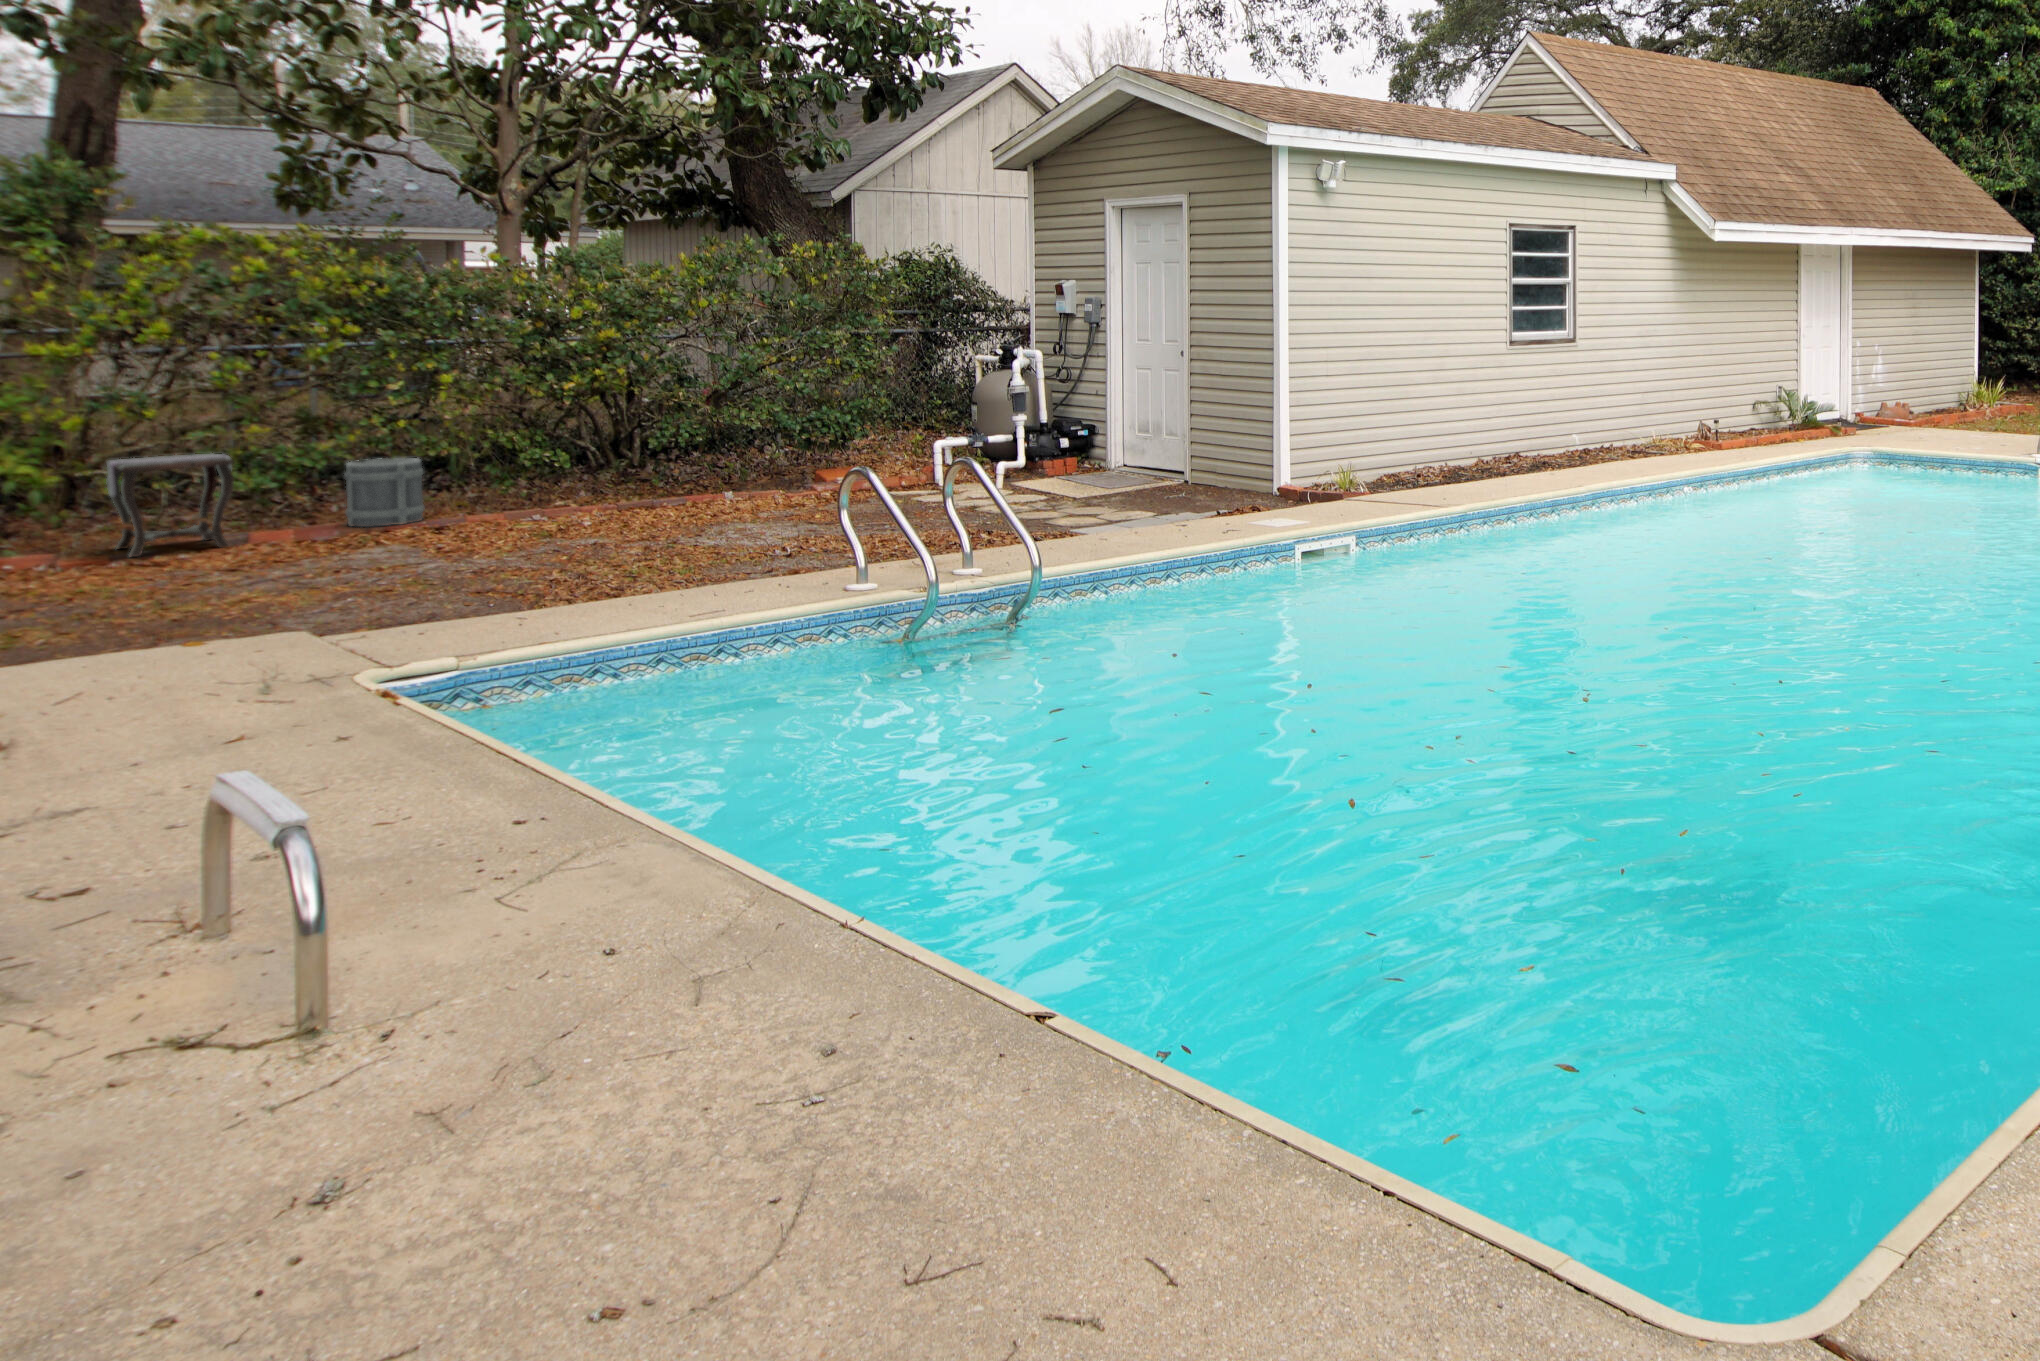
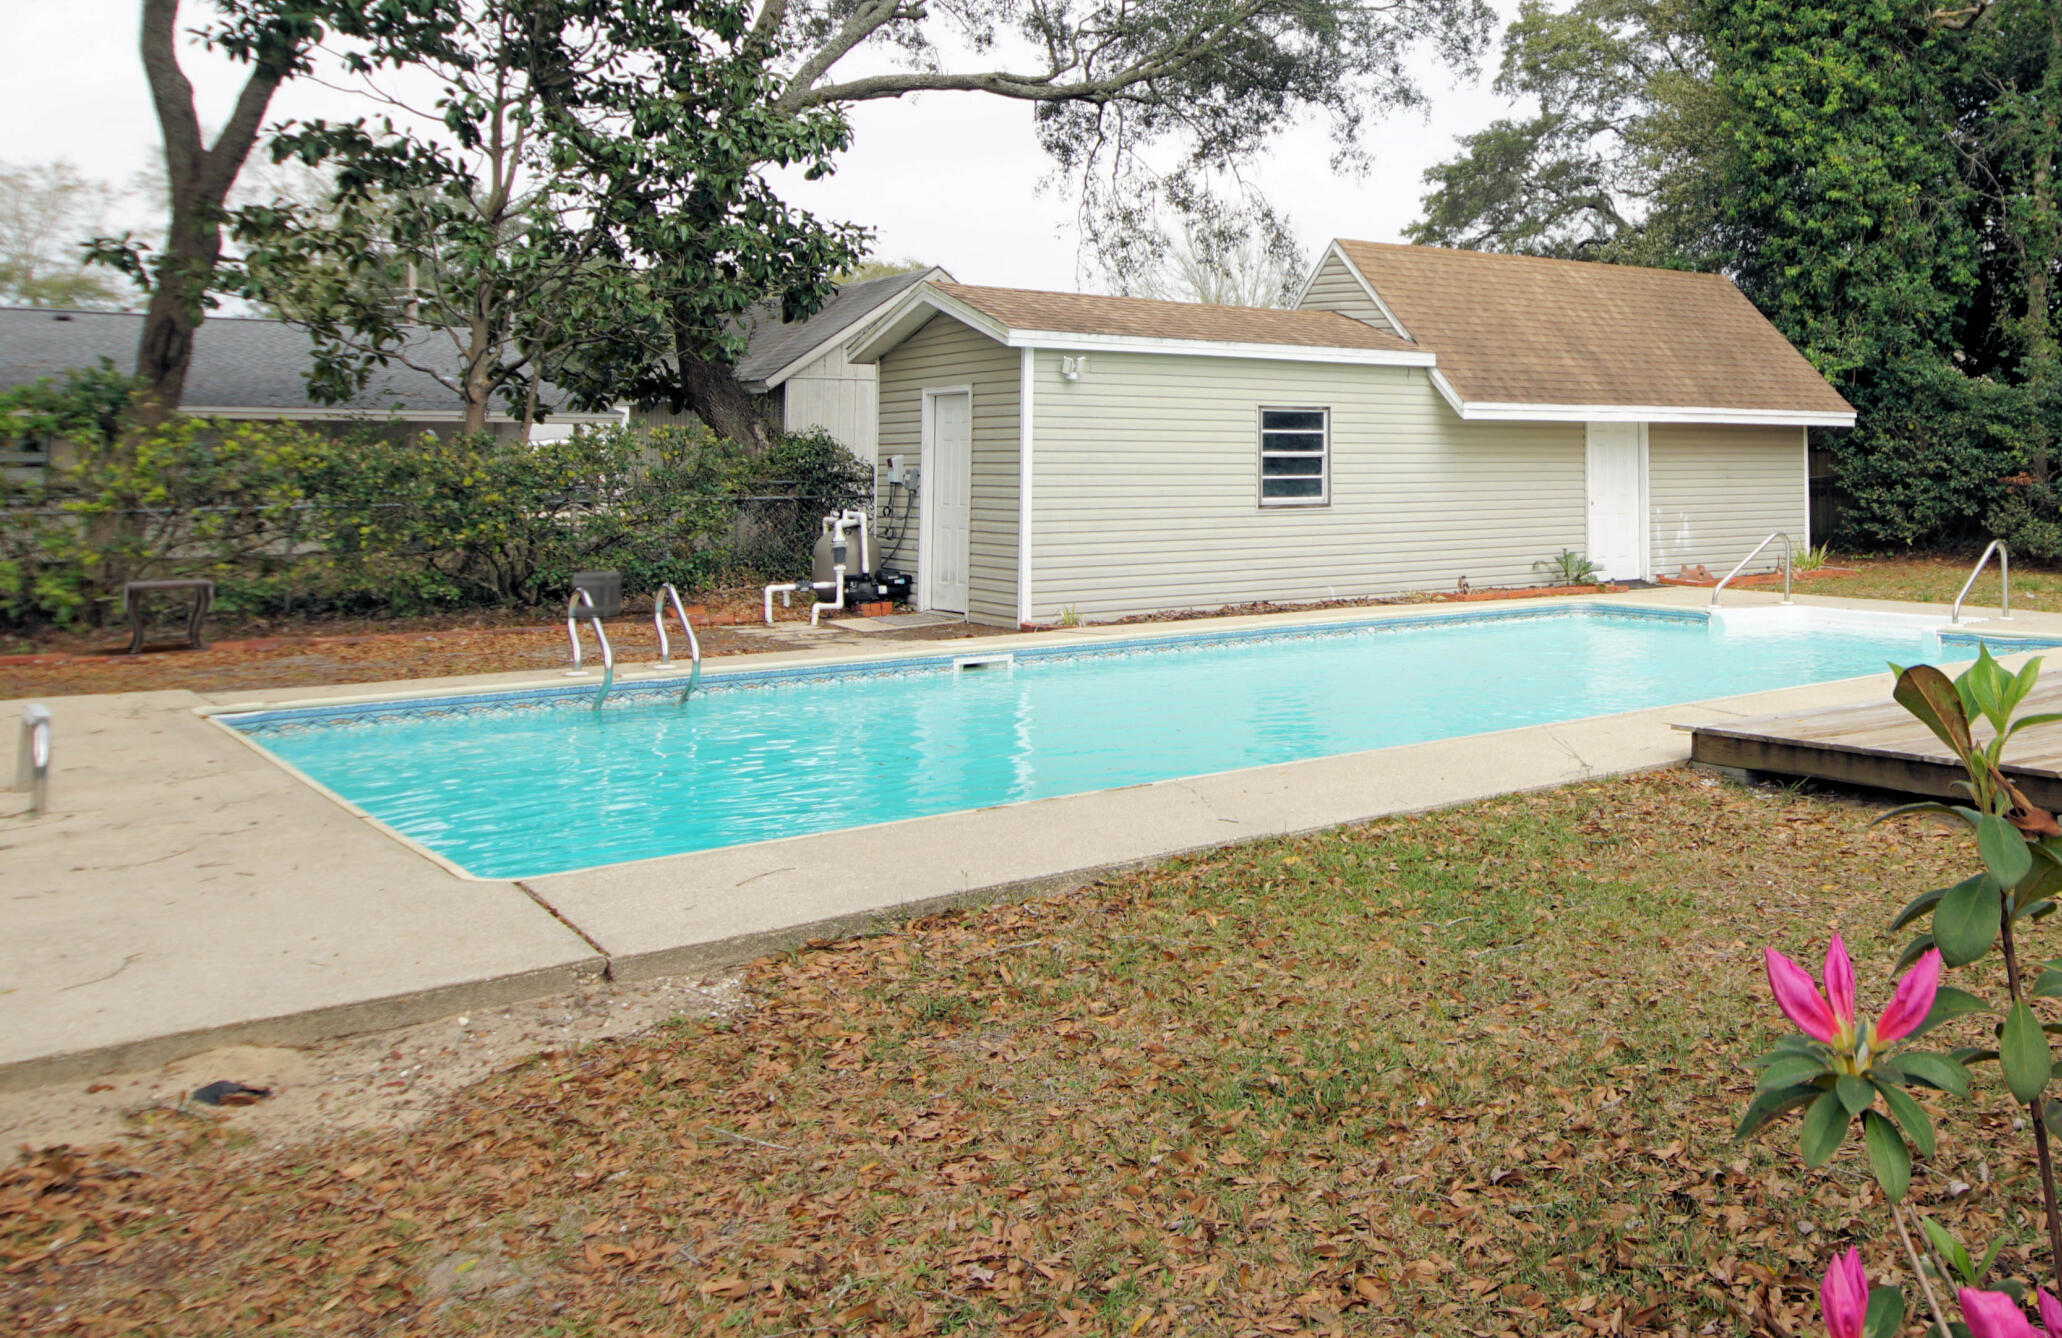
bucket: present [344,458,425,527] -> present [571,572,621,617]

